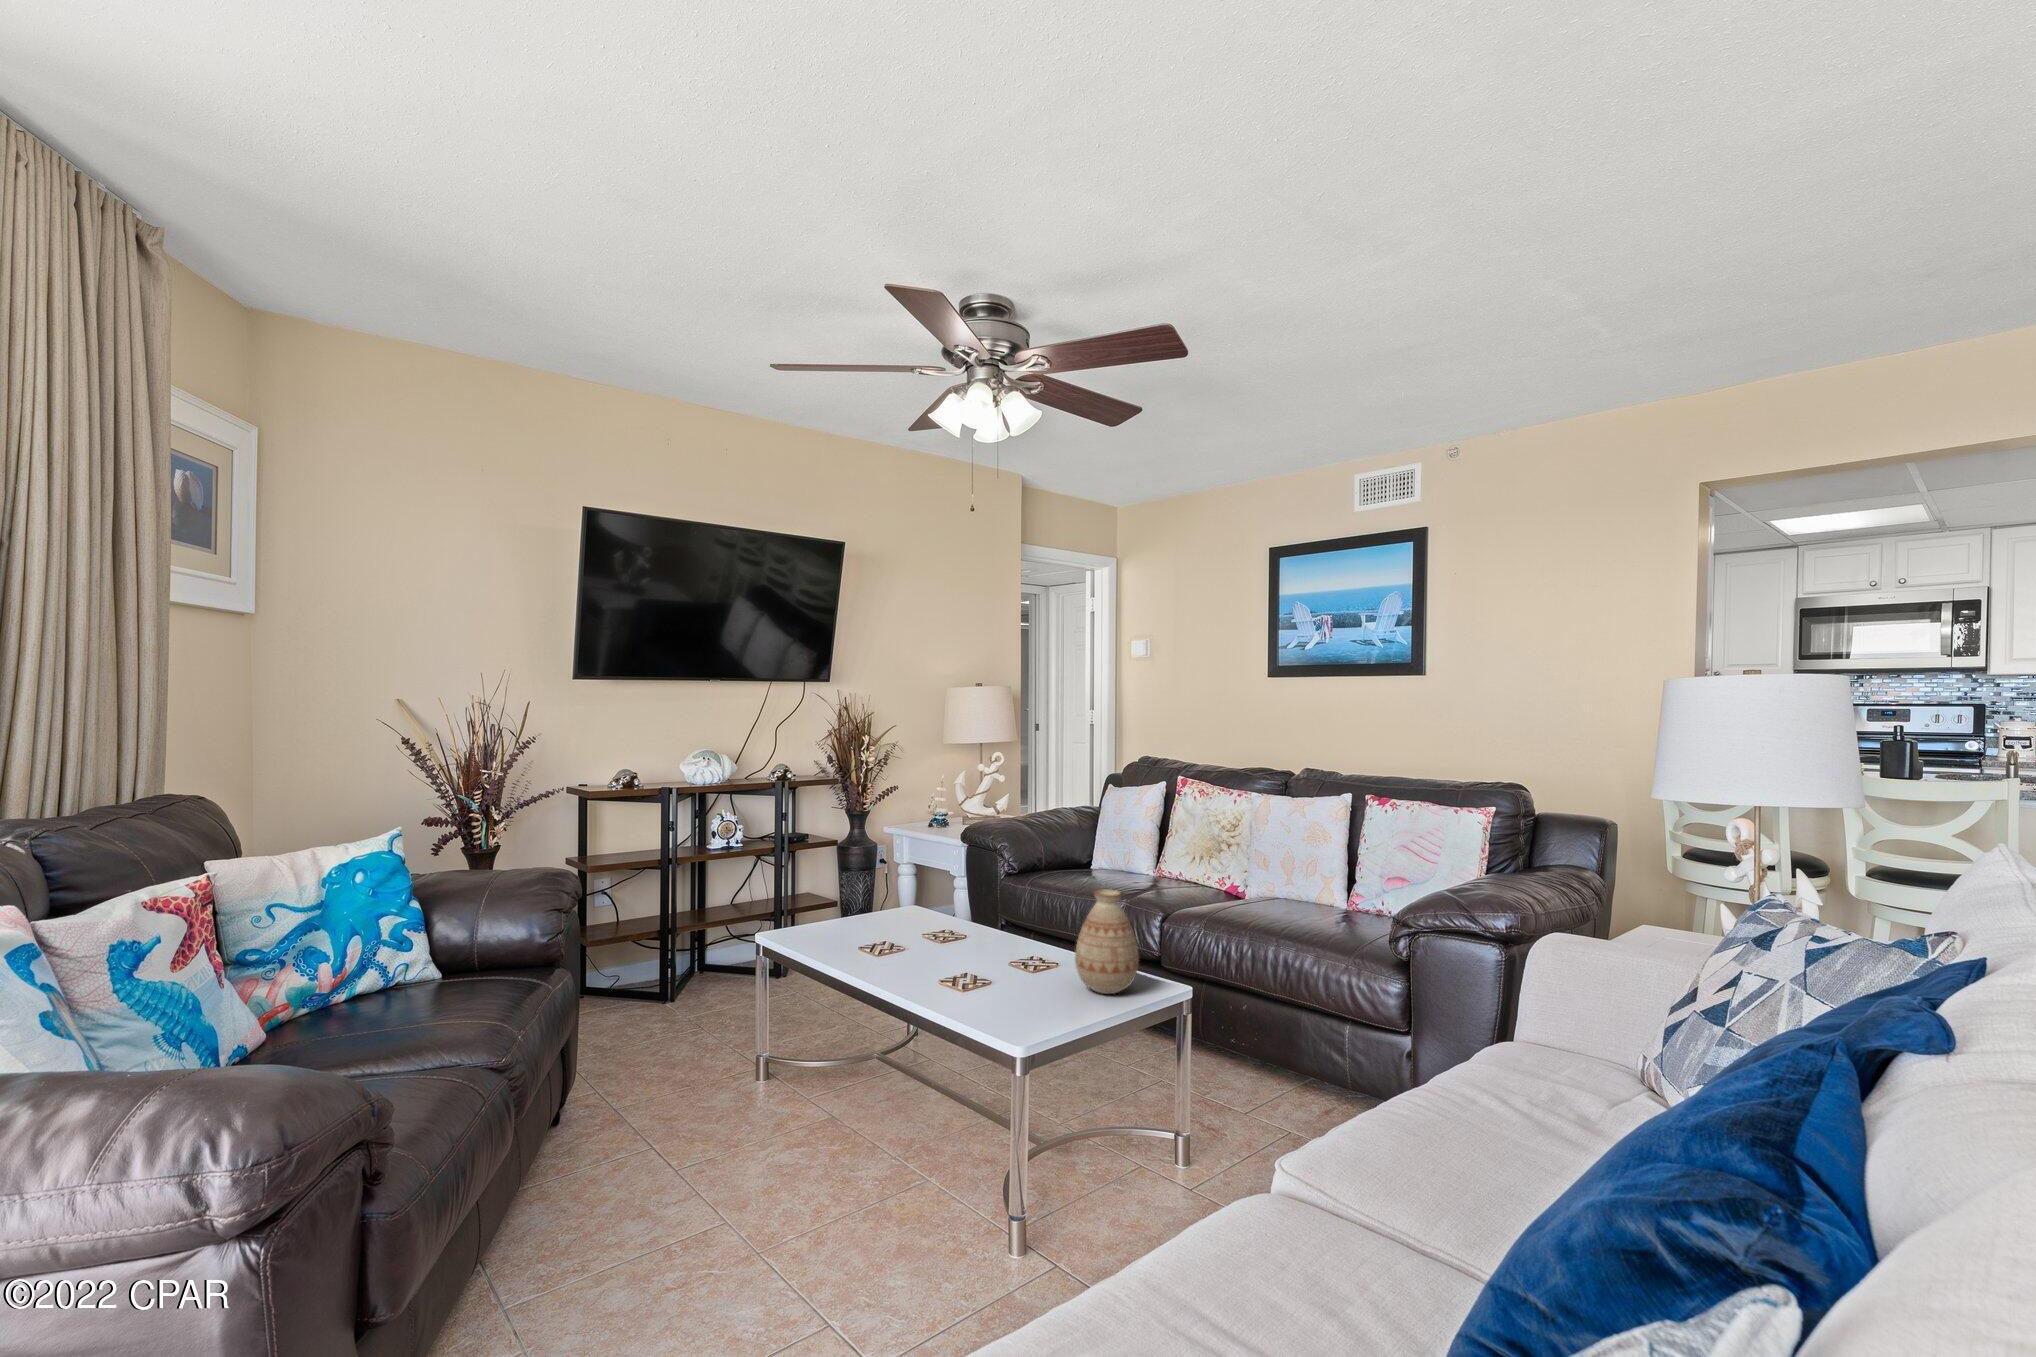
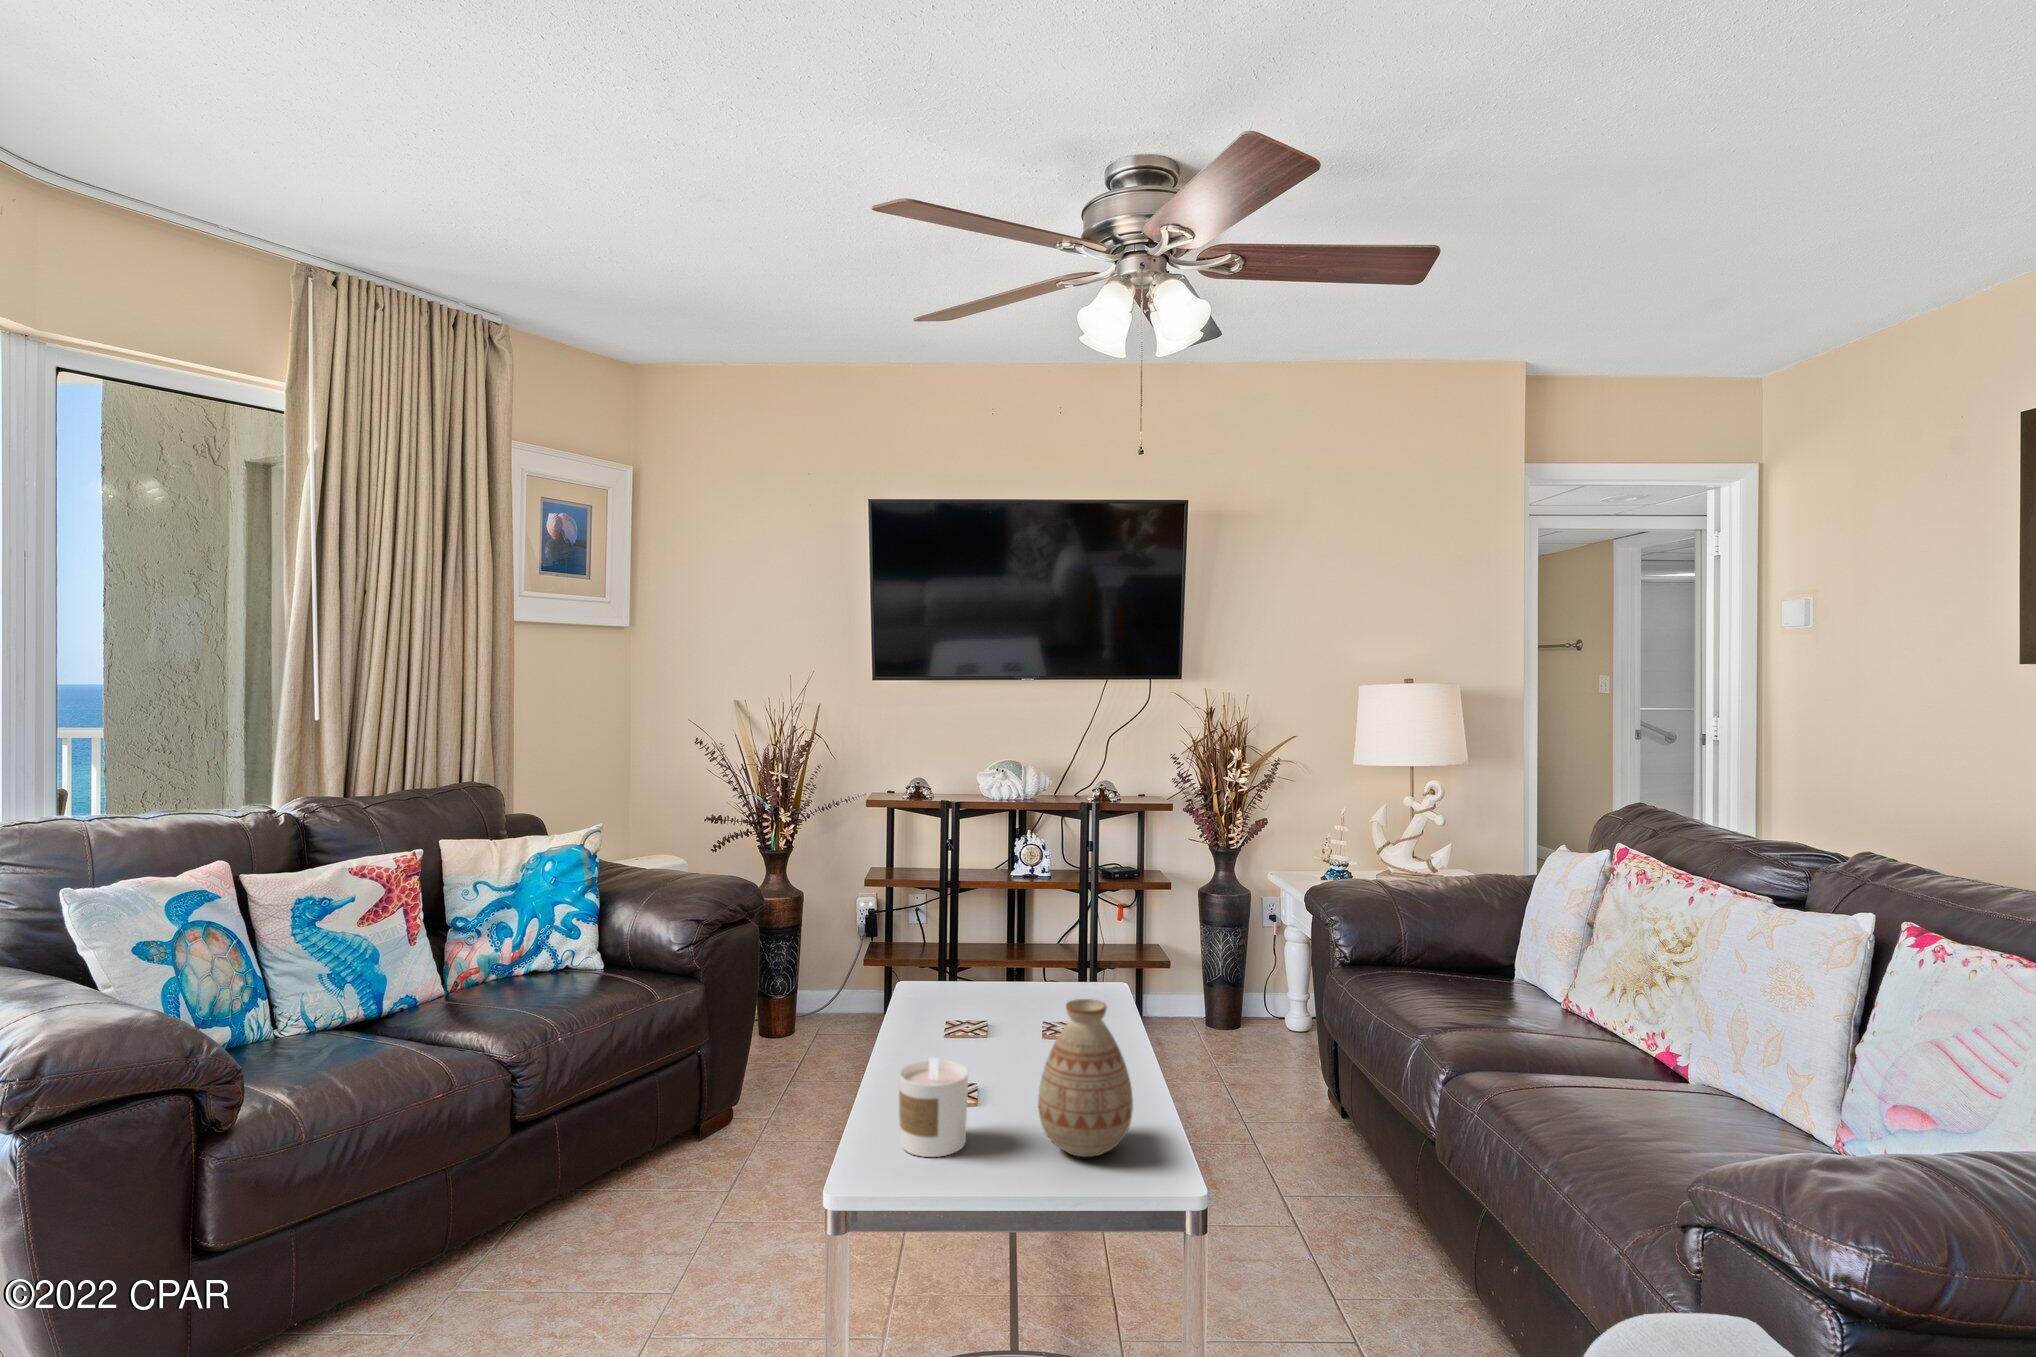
candle: none [1000,949,1051,1022] -> present [899,1058,968,1157]

